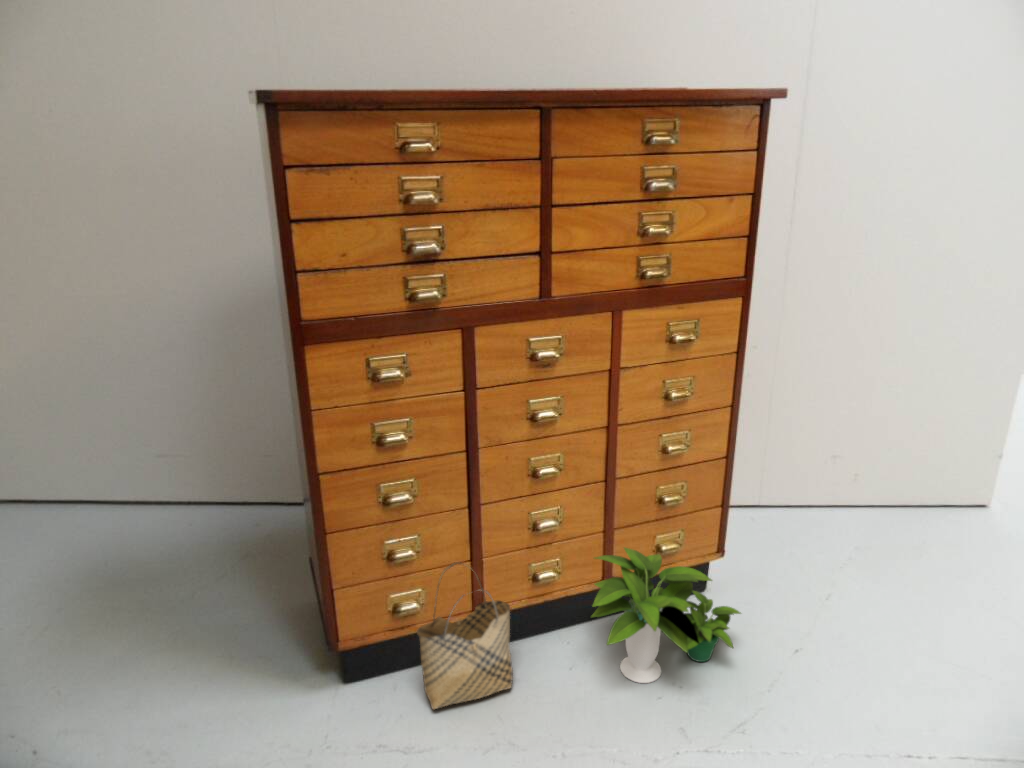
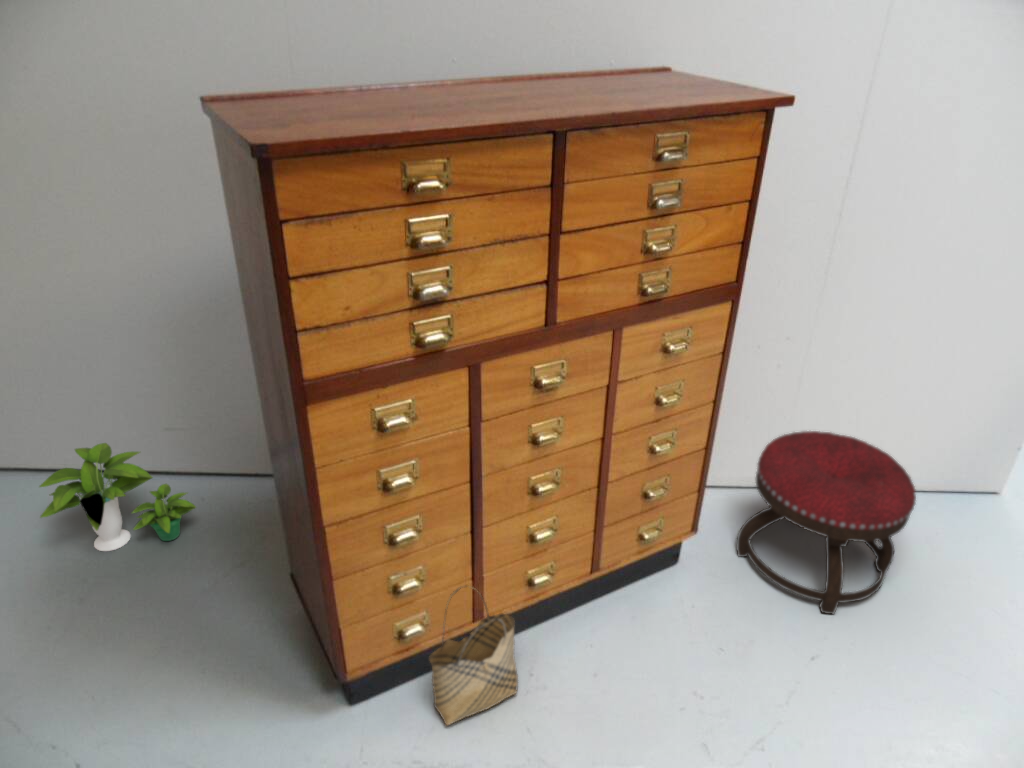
ottoman: none [772,458,963,651] -> present [737,431,916,614]
potted plant: present [592,548,741,683] -> present [40,443,196,551]

